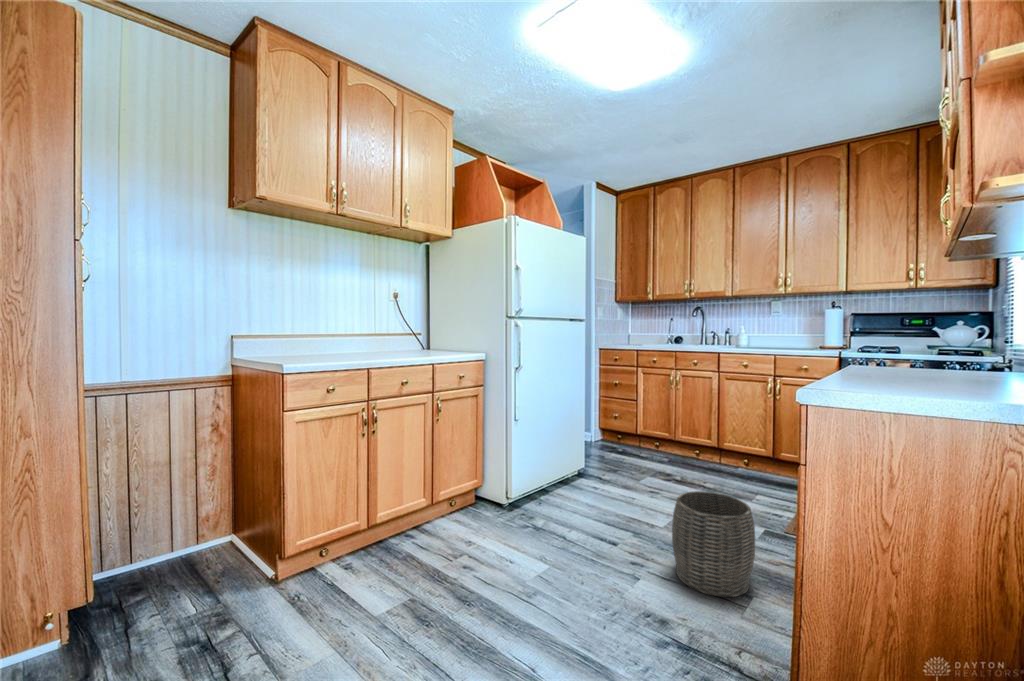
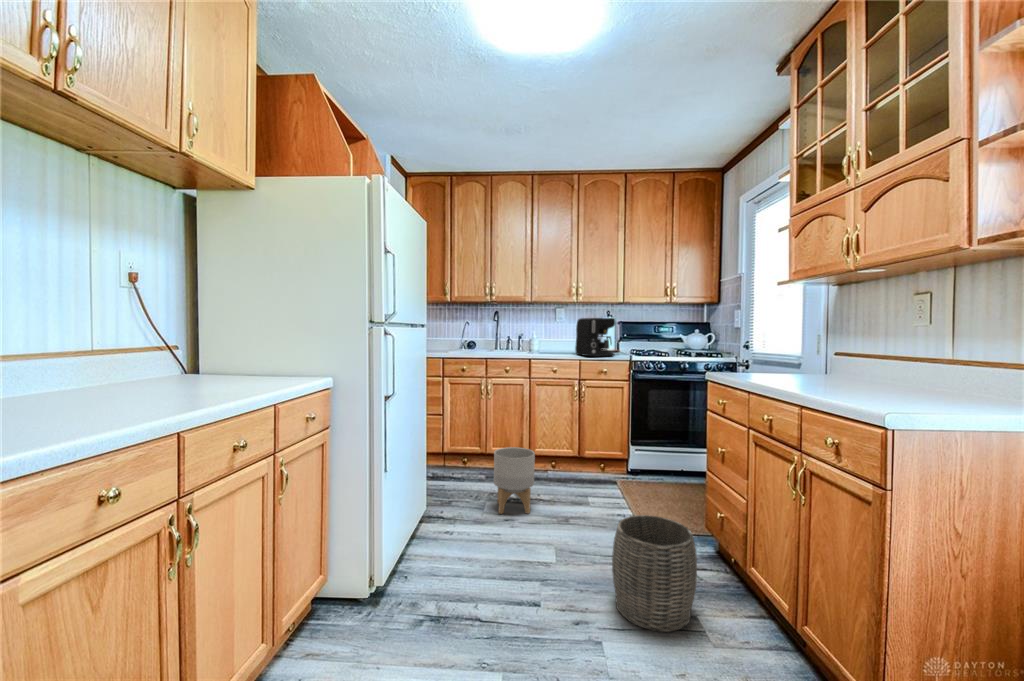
coffee maker: none [775,309,823,352] -> present [575,318,615,356]
planter: none [649,431,688,493] -> present [494,447,535,514]

